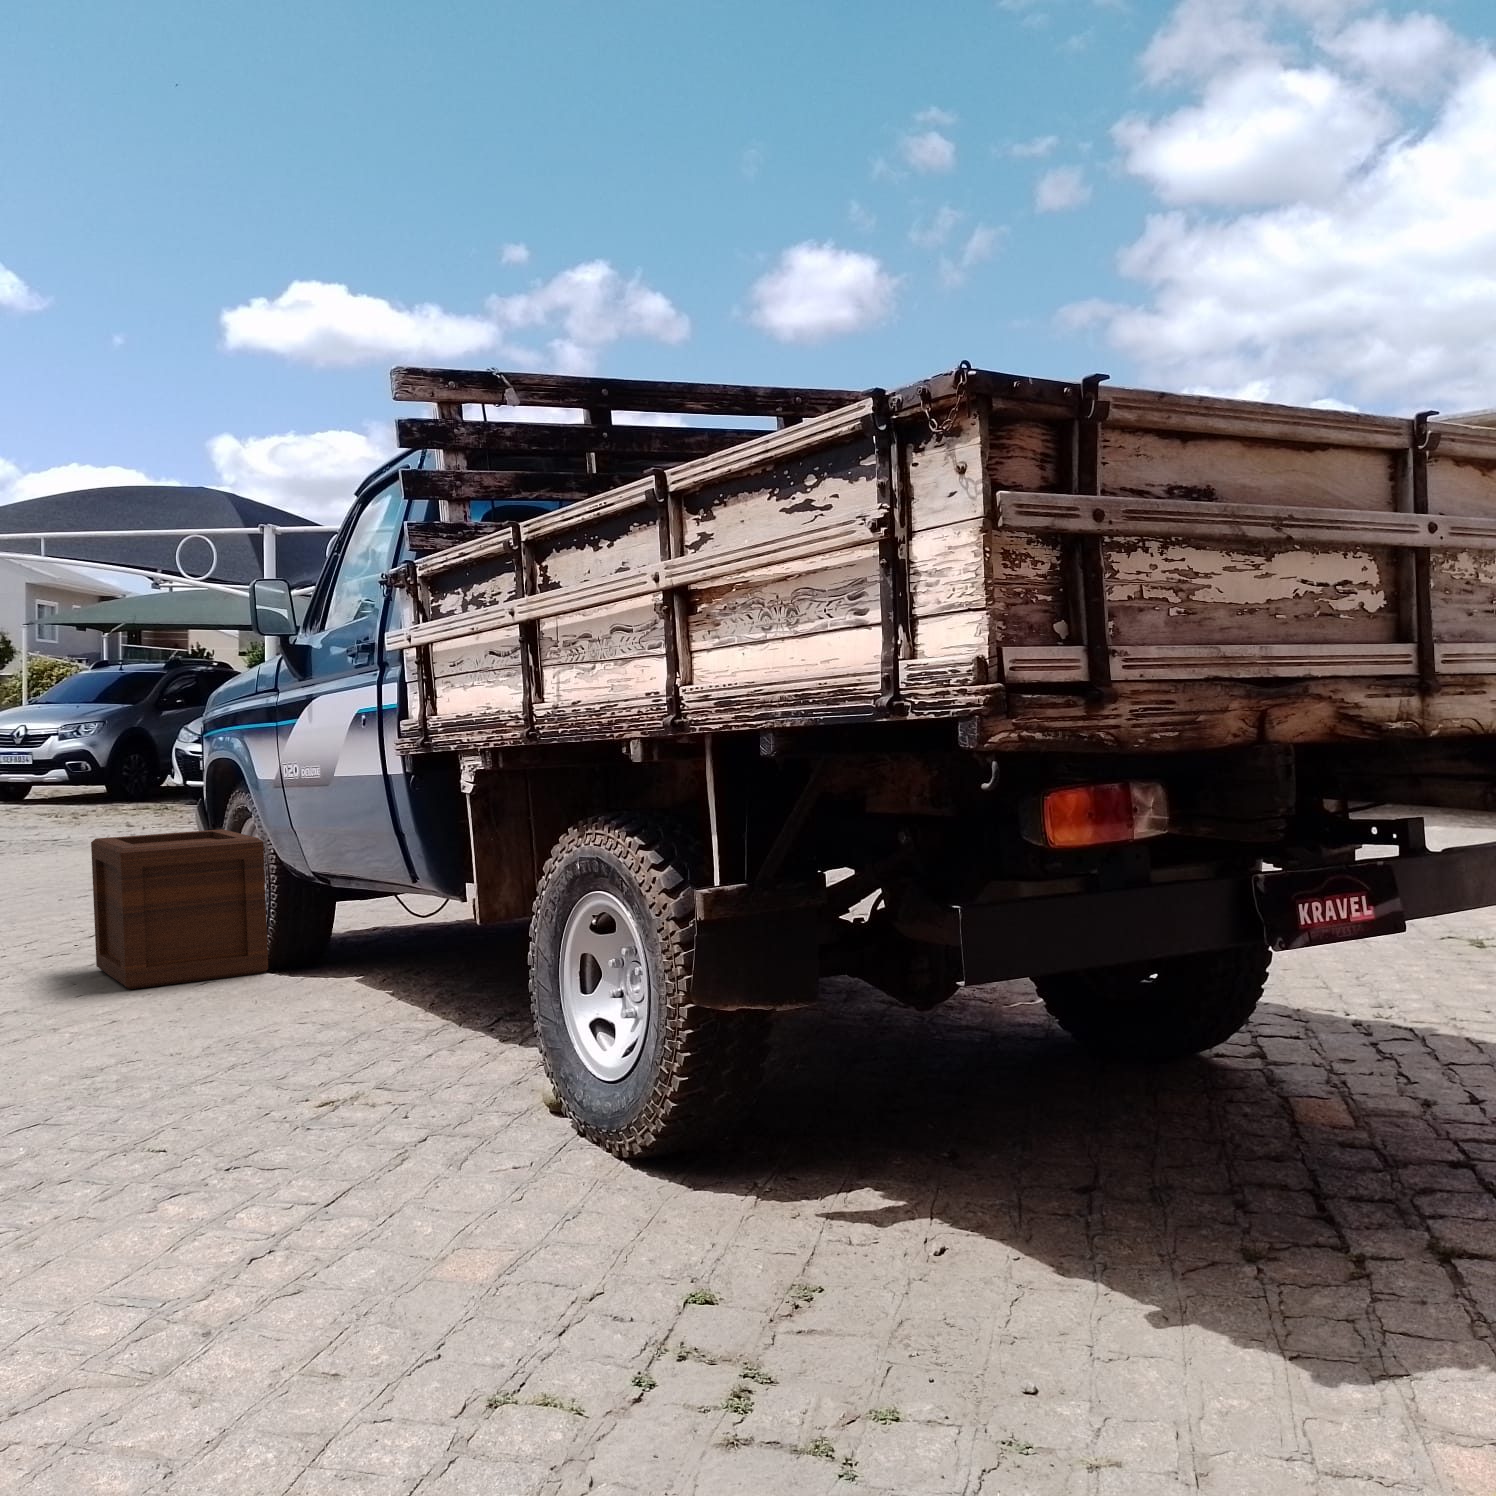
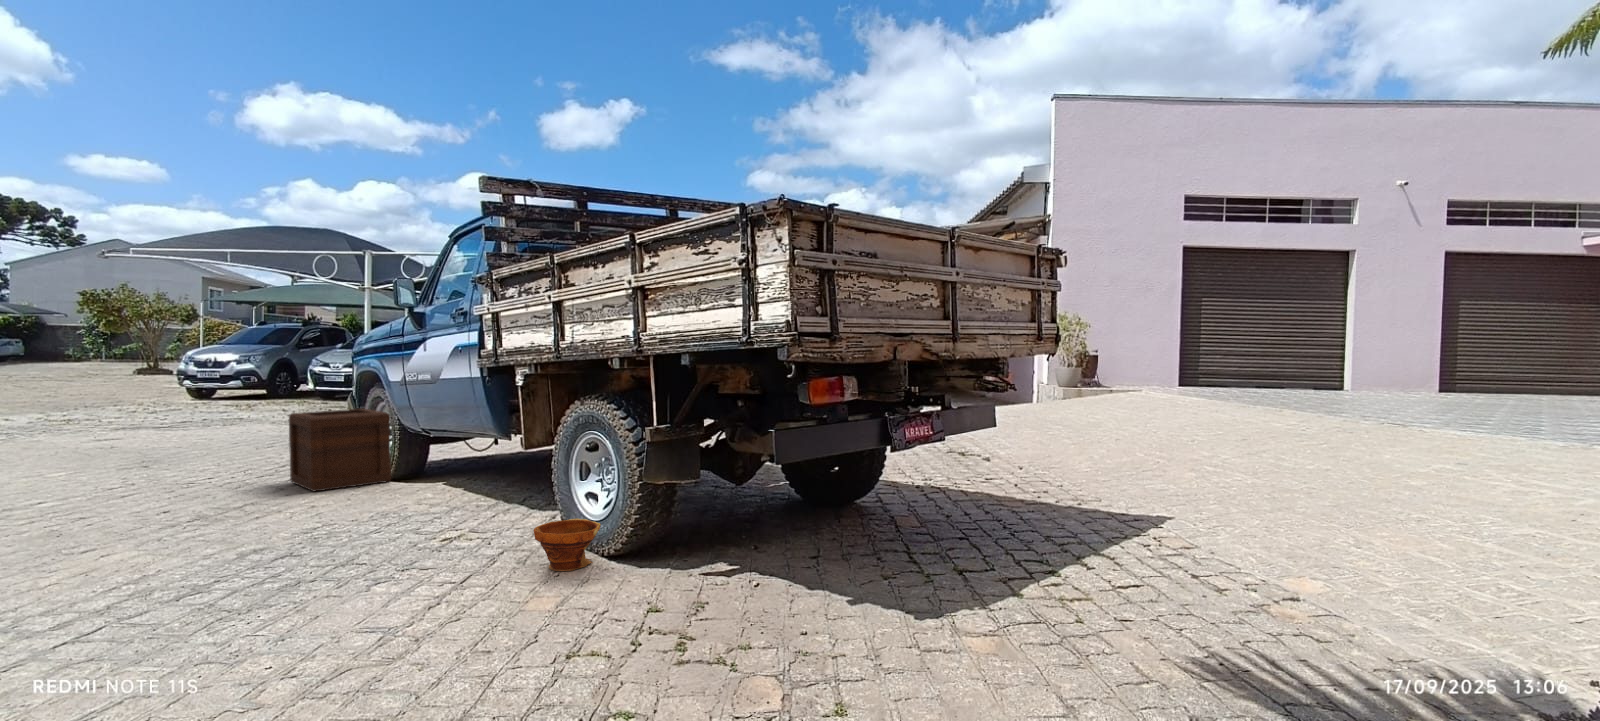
planter: none [477,1077,615,1190] -> present [534,518,601,571]

